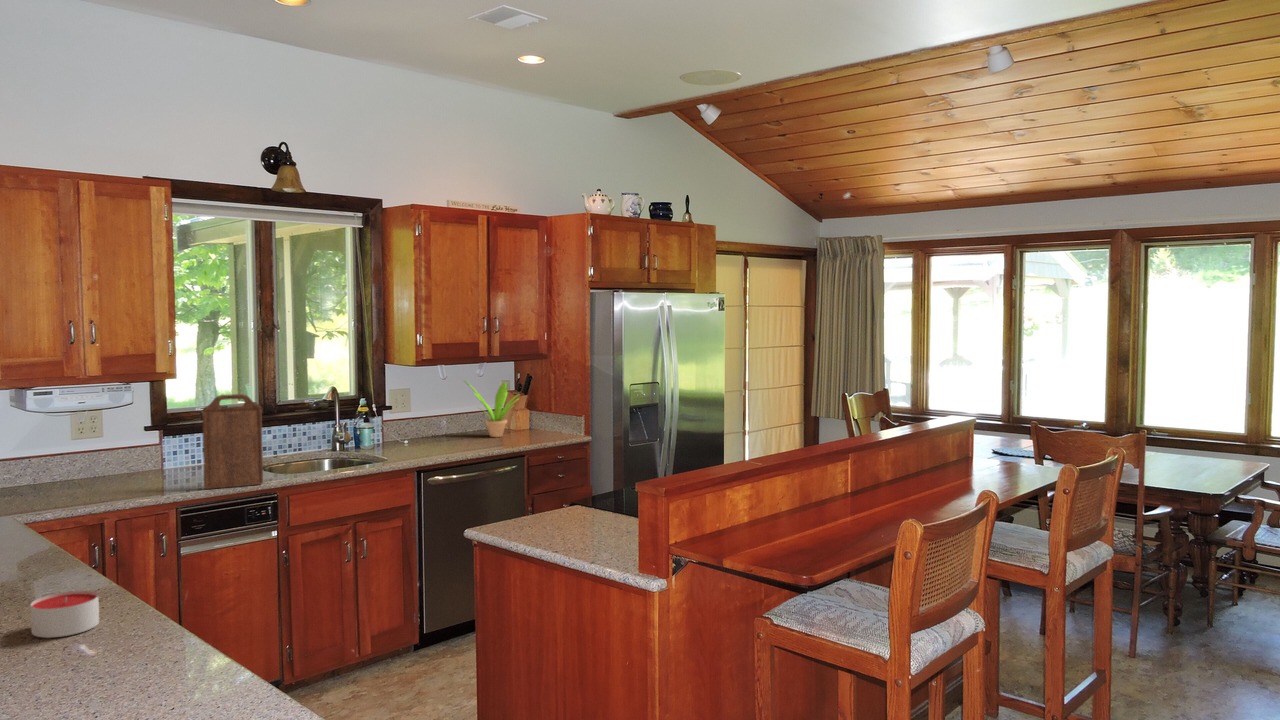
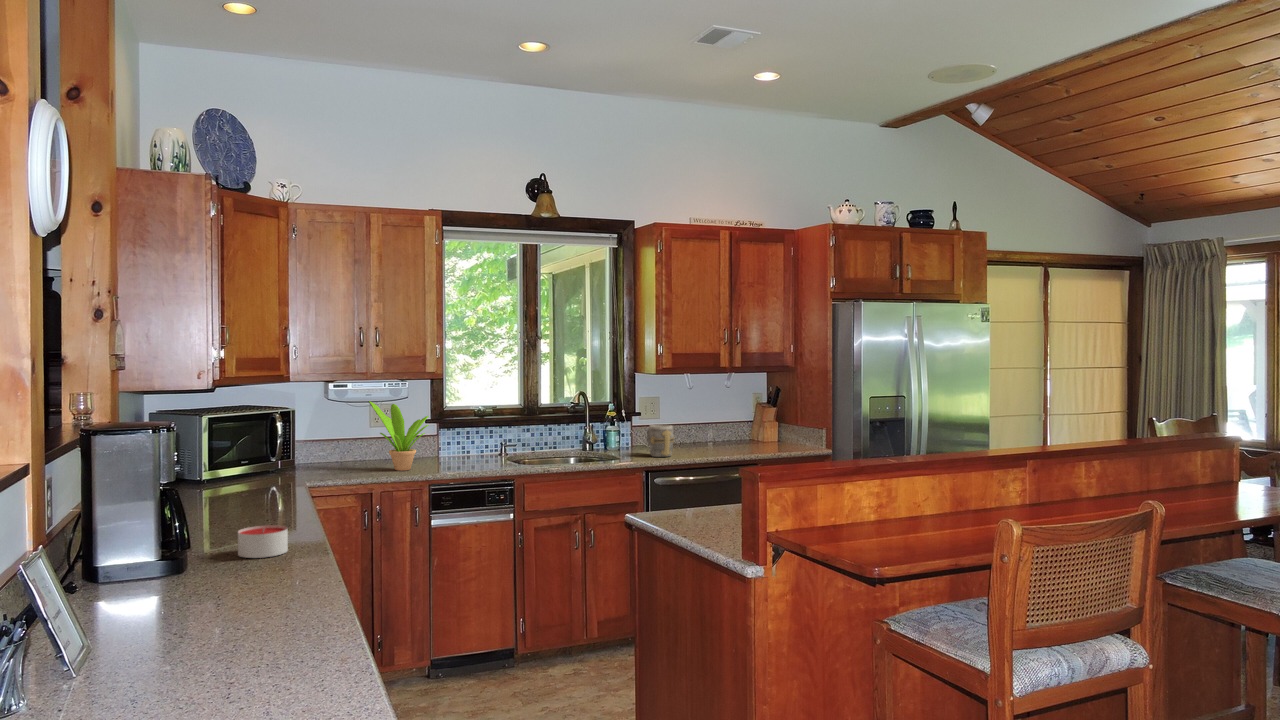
potted plant: present [465,381,518,437] -> present [368,401,429,471]
cutting board: present [202,394,263,489] -> none [454,391,502,472]
mug: none [408,420,440,454] -> present [647,425,674,457]

